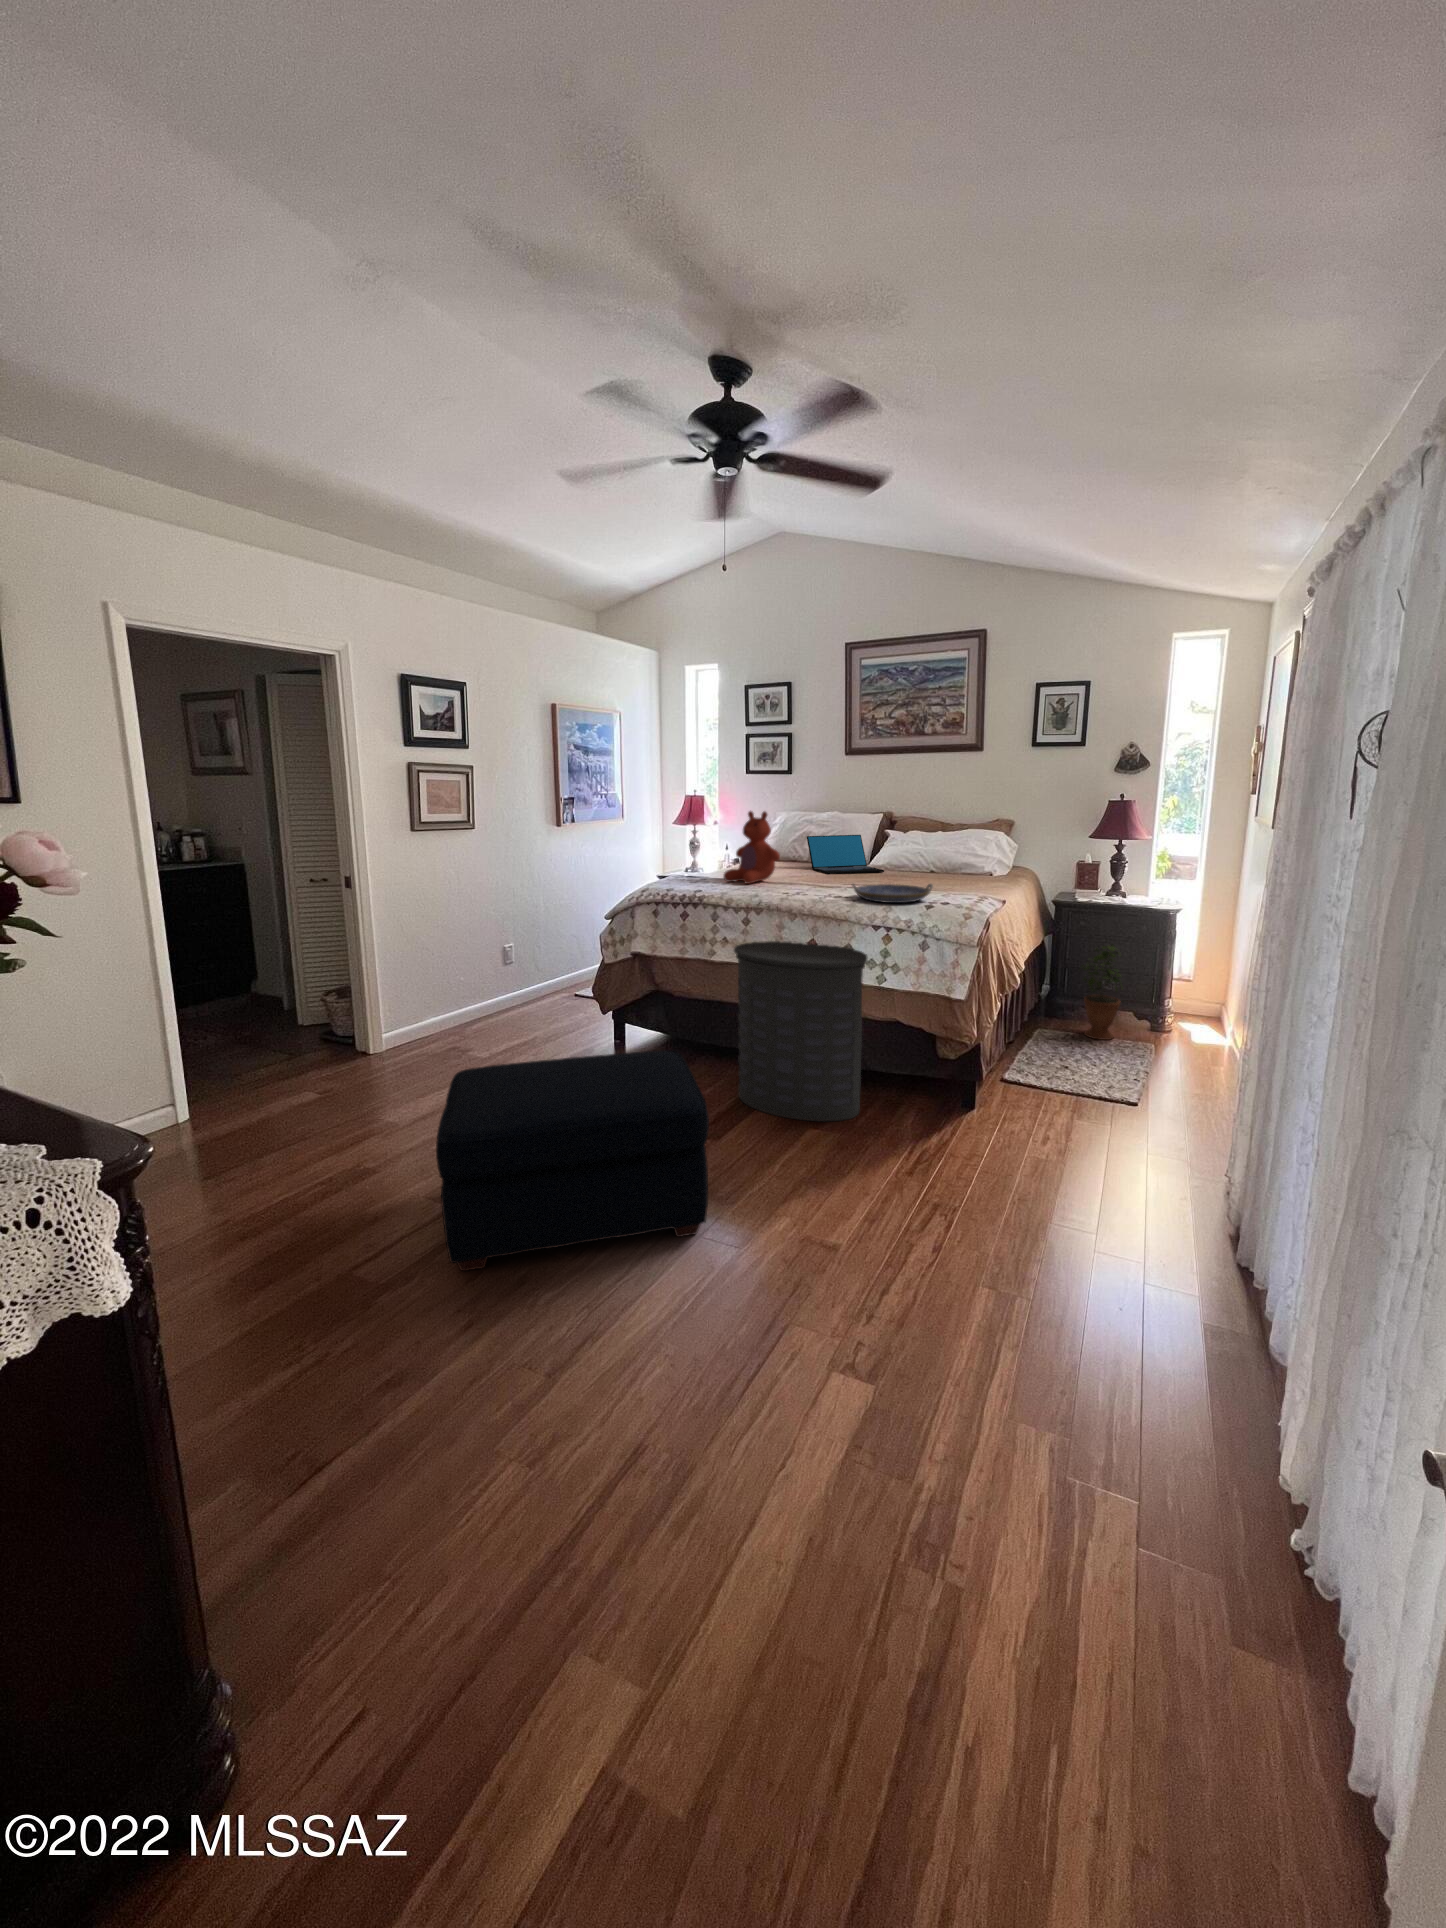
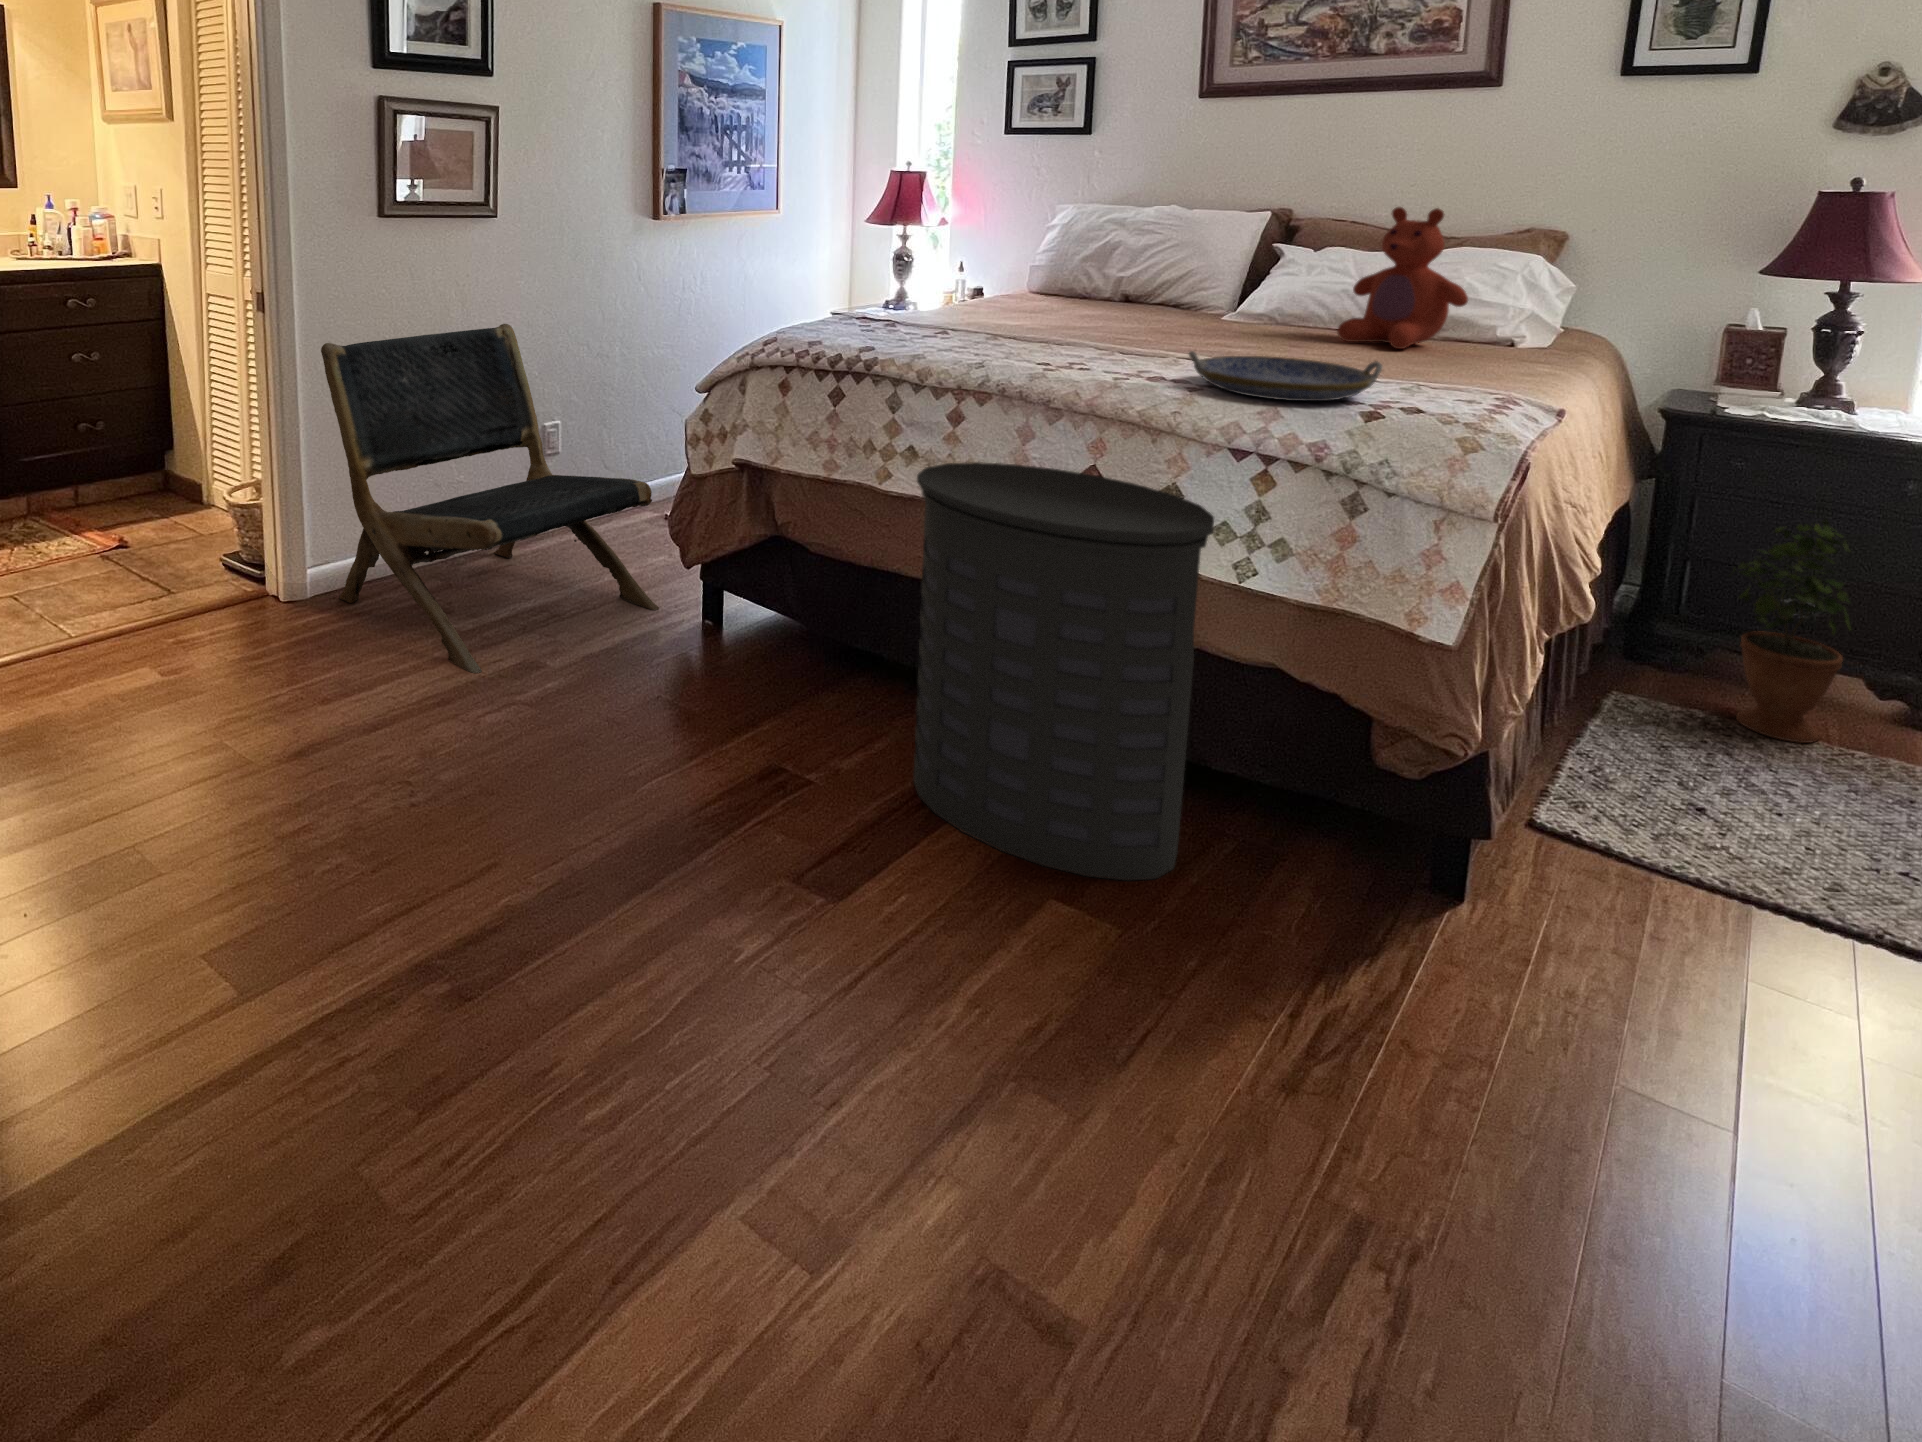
teddy bear: present [724,811,780,884] -> present [1337,207,1468,349]
laptop: present [807,835,884,874] -> none [1106,250,1267,327]
lounge chair: none [383,890,588,1078] -> present [321,324,659,673]
ottoman: present [436,1050,709,1271] -> none [151,691,775,1171]

